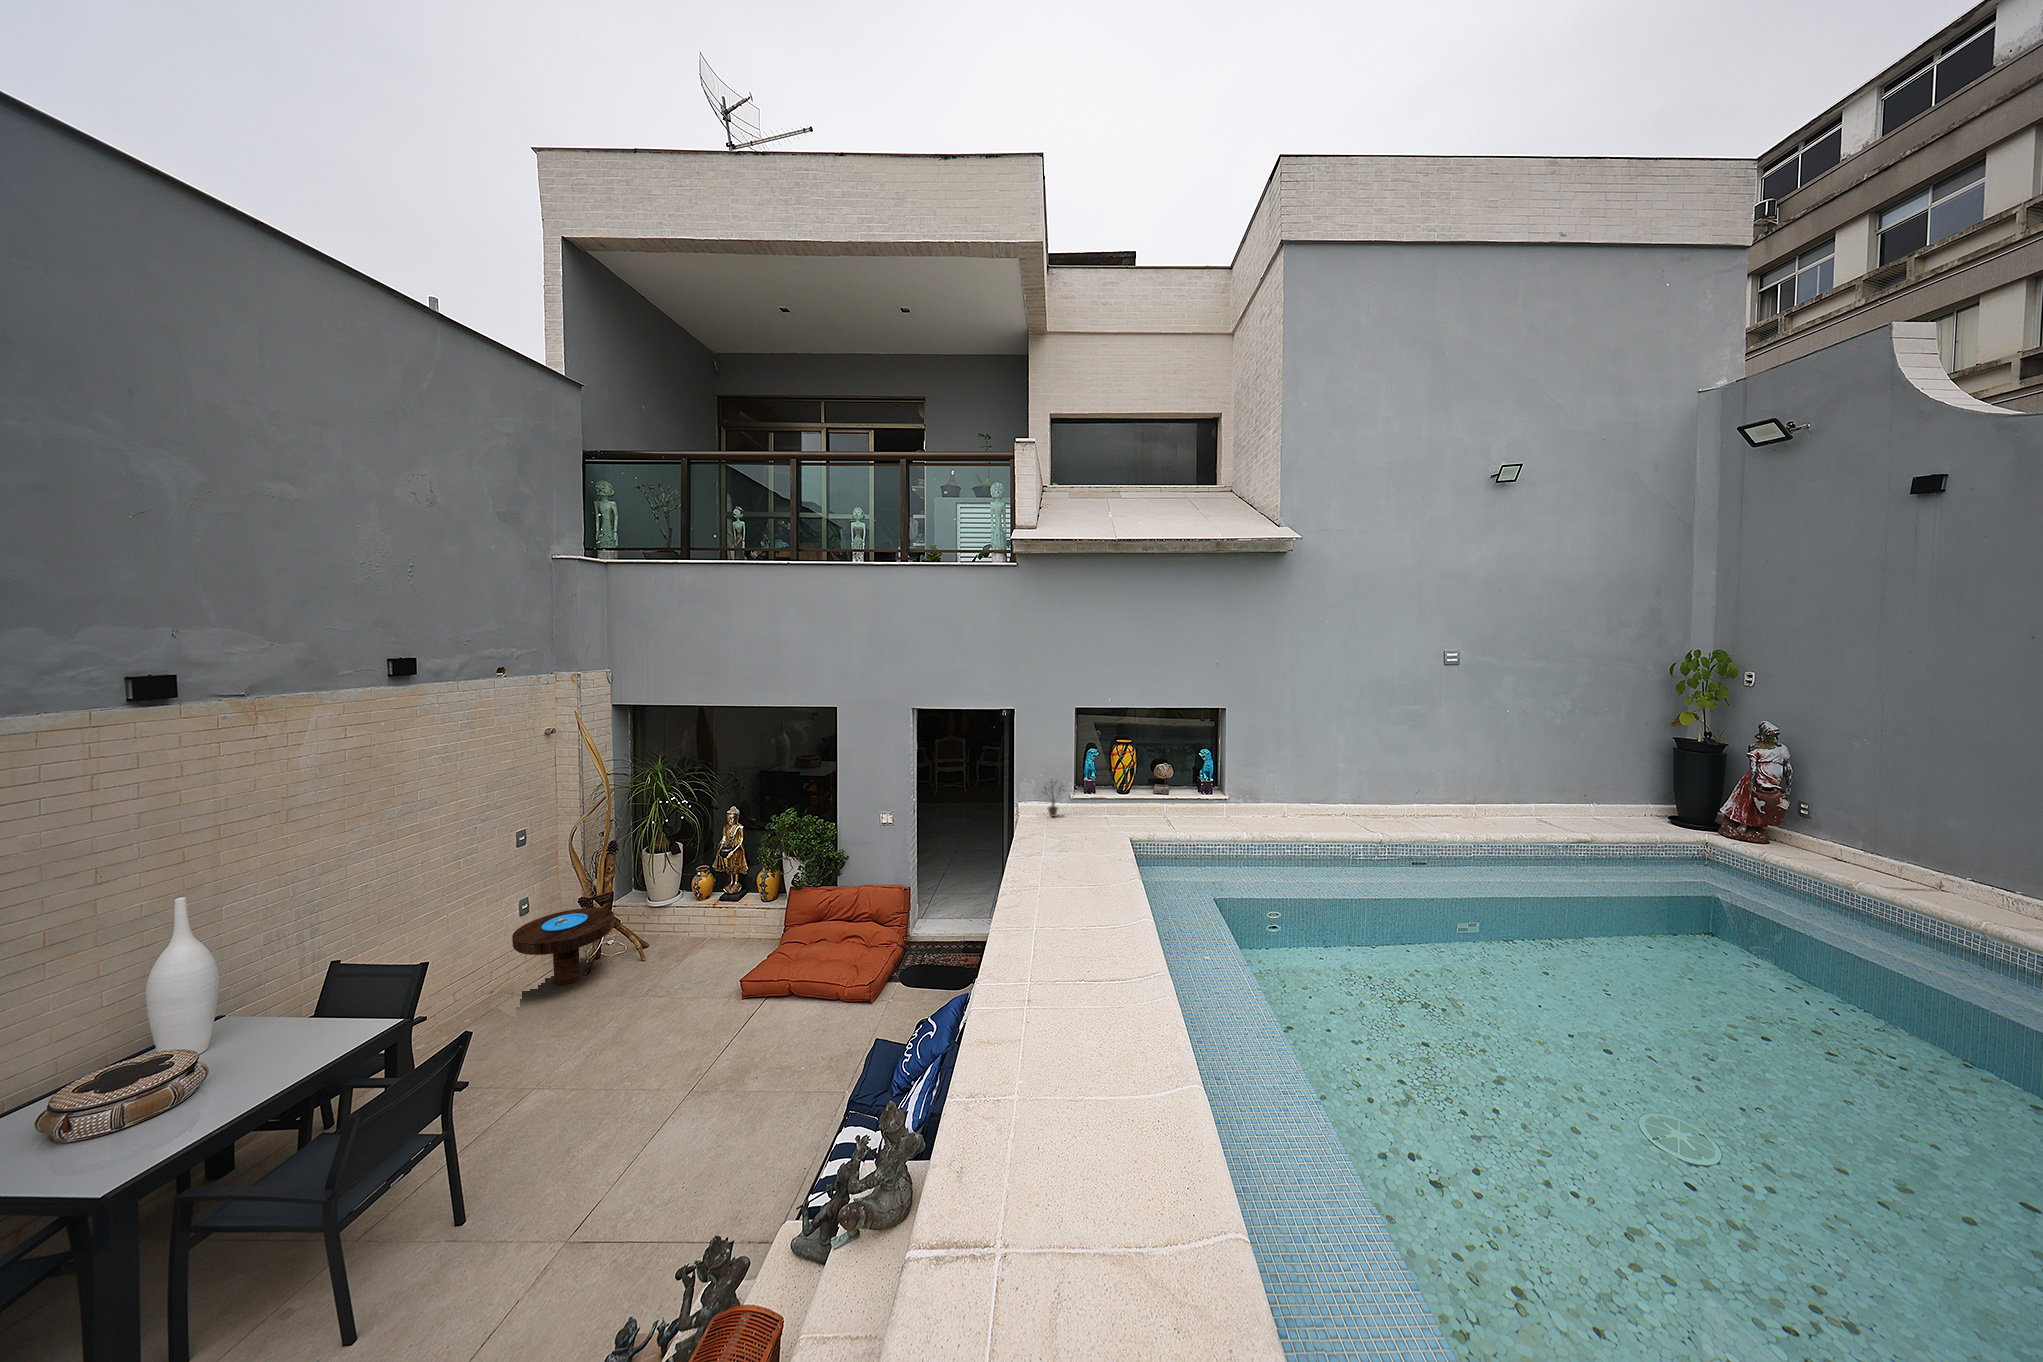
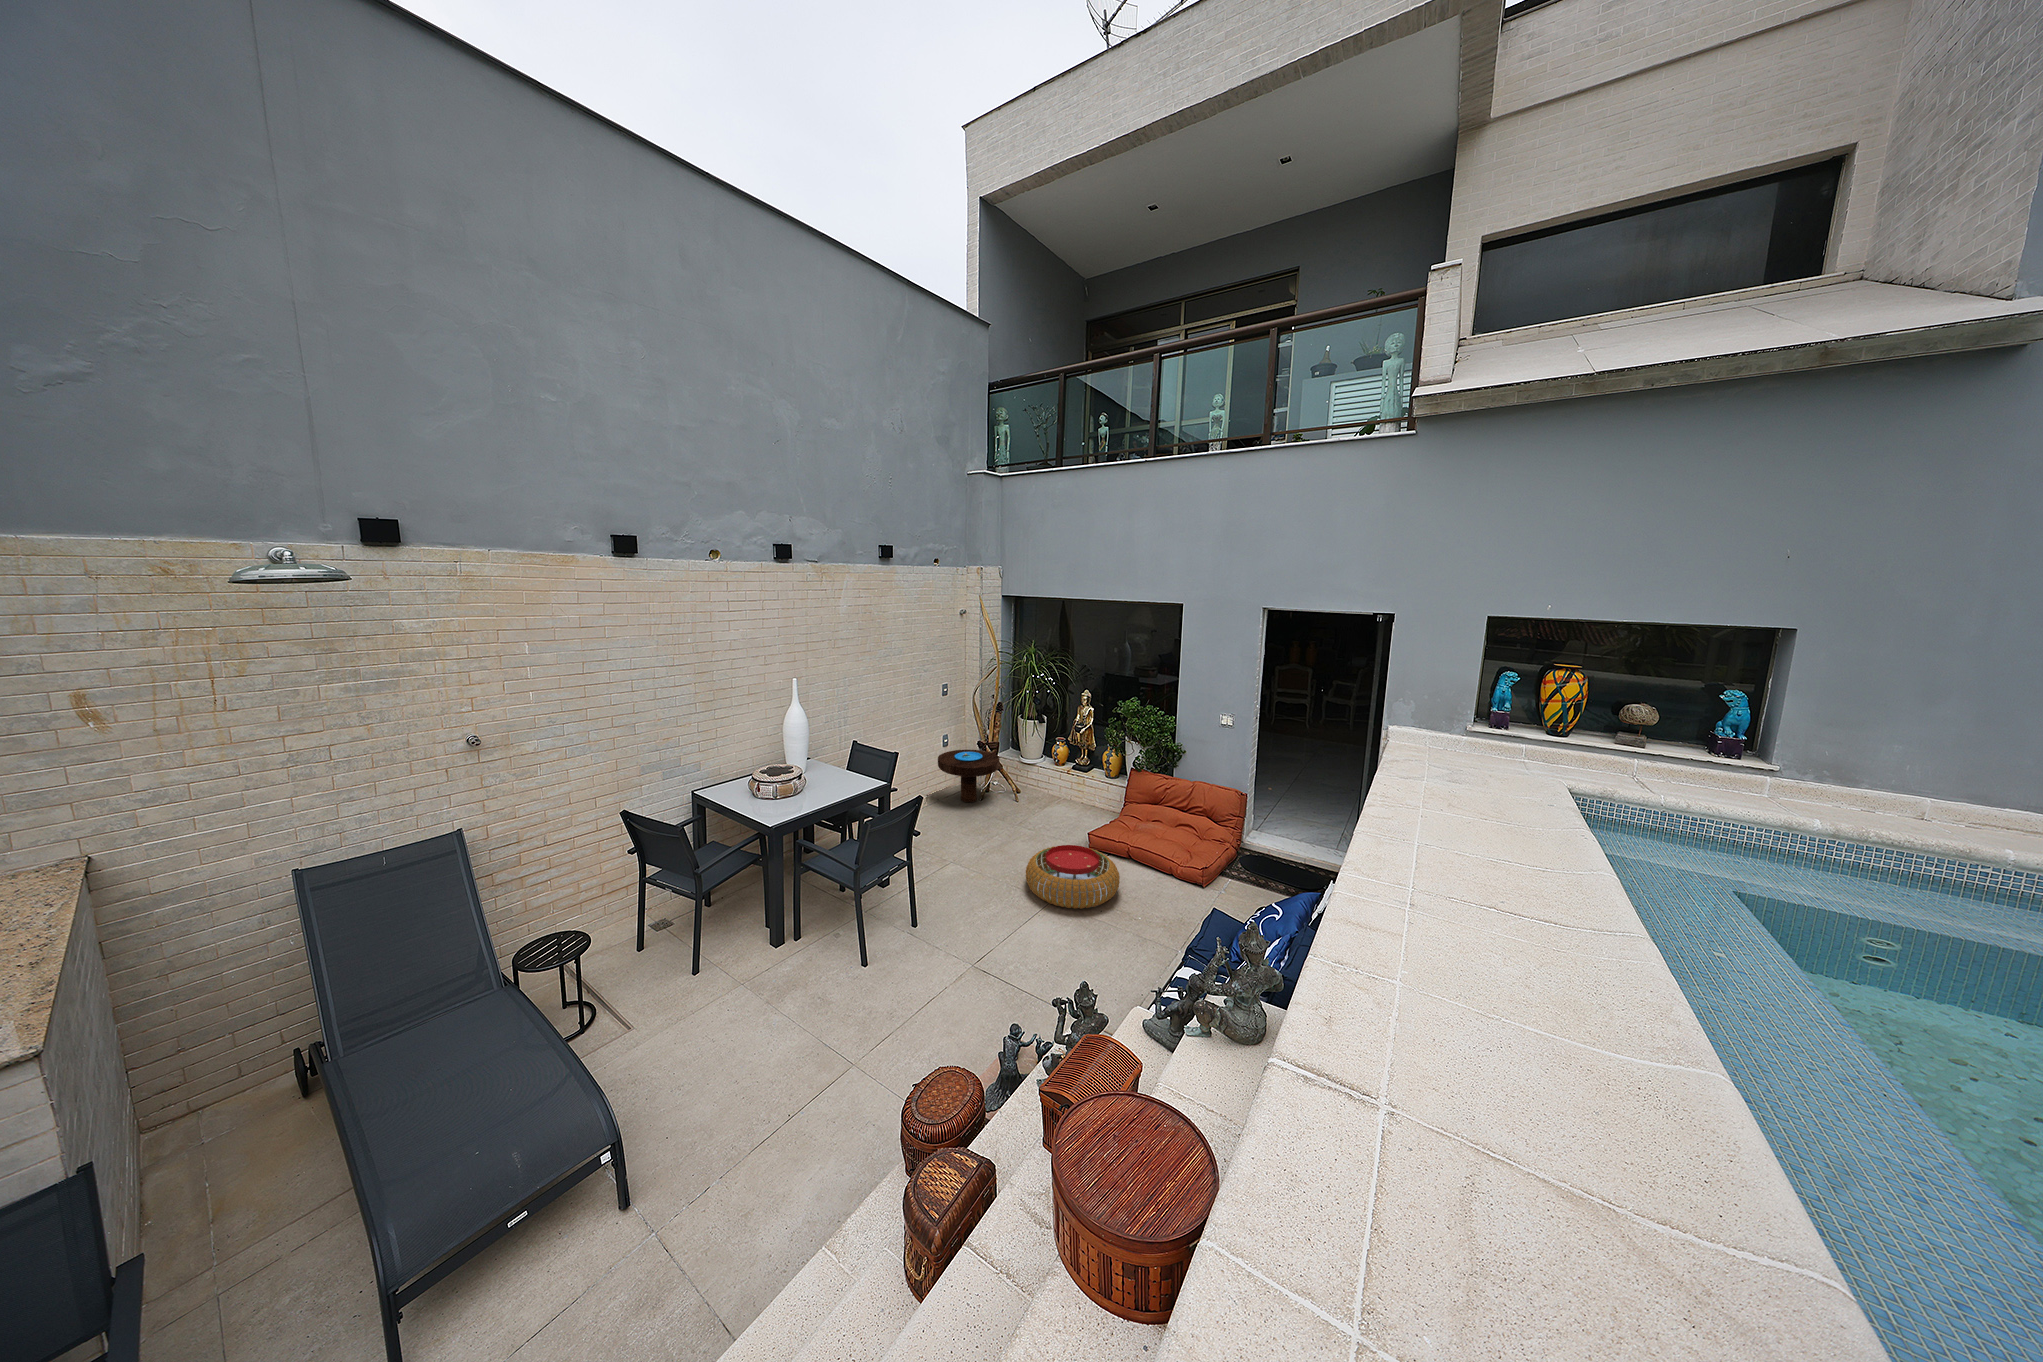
decorative plant: present [1043,782,1060,817] -> none [1413,699,1459,745]
pouf: none [653,1004,777,1096] -> present [1026,845,1120,909]

